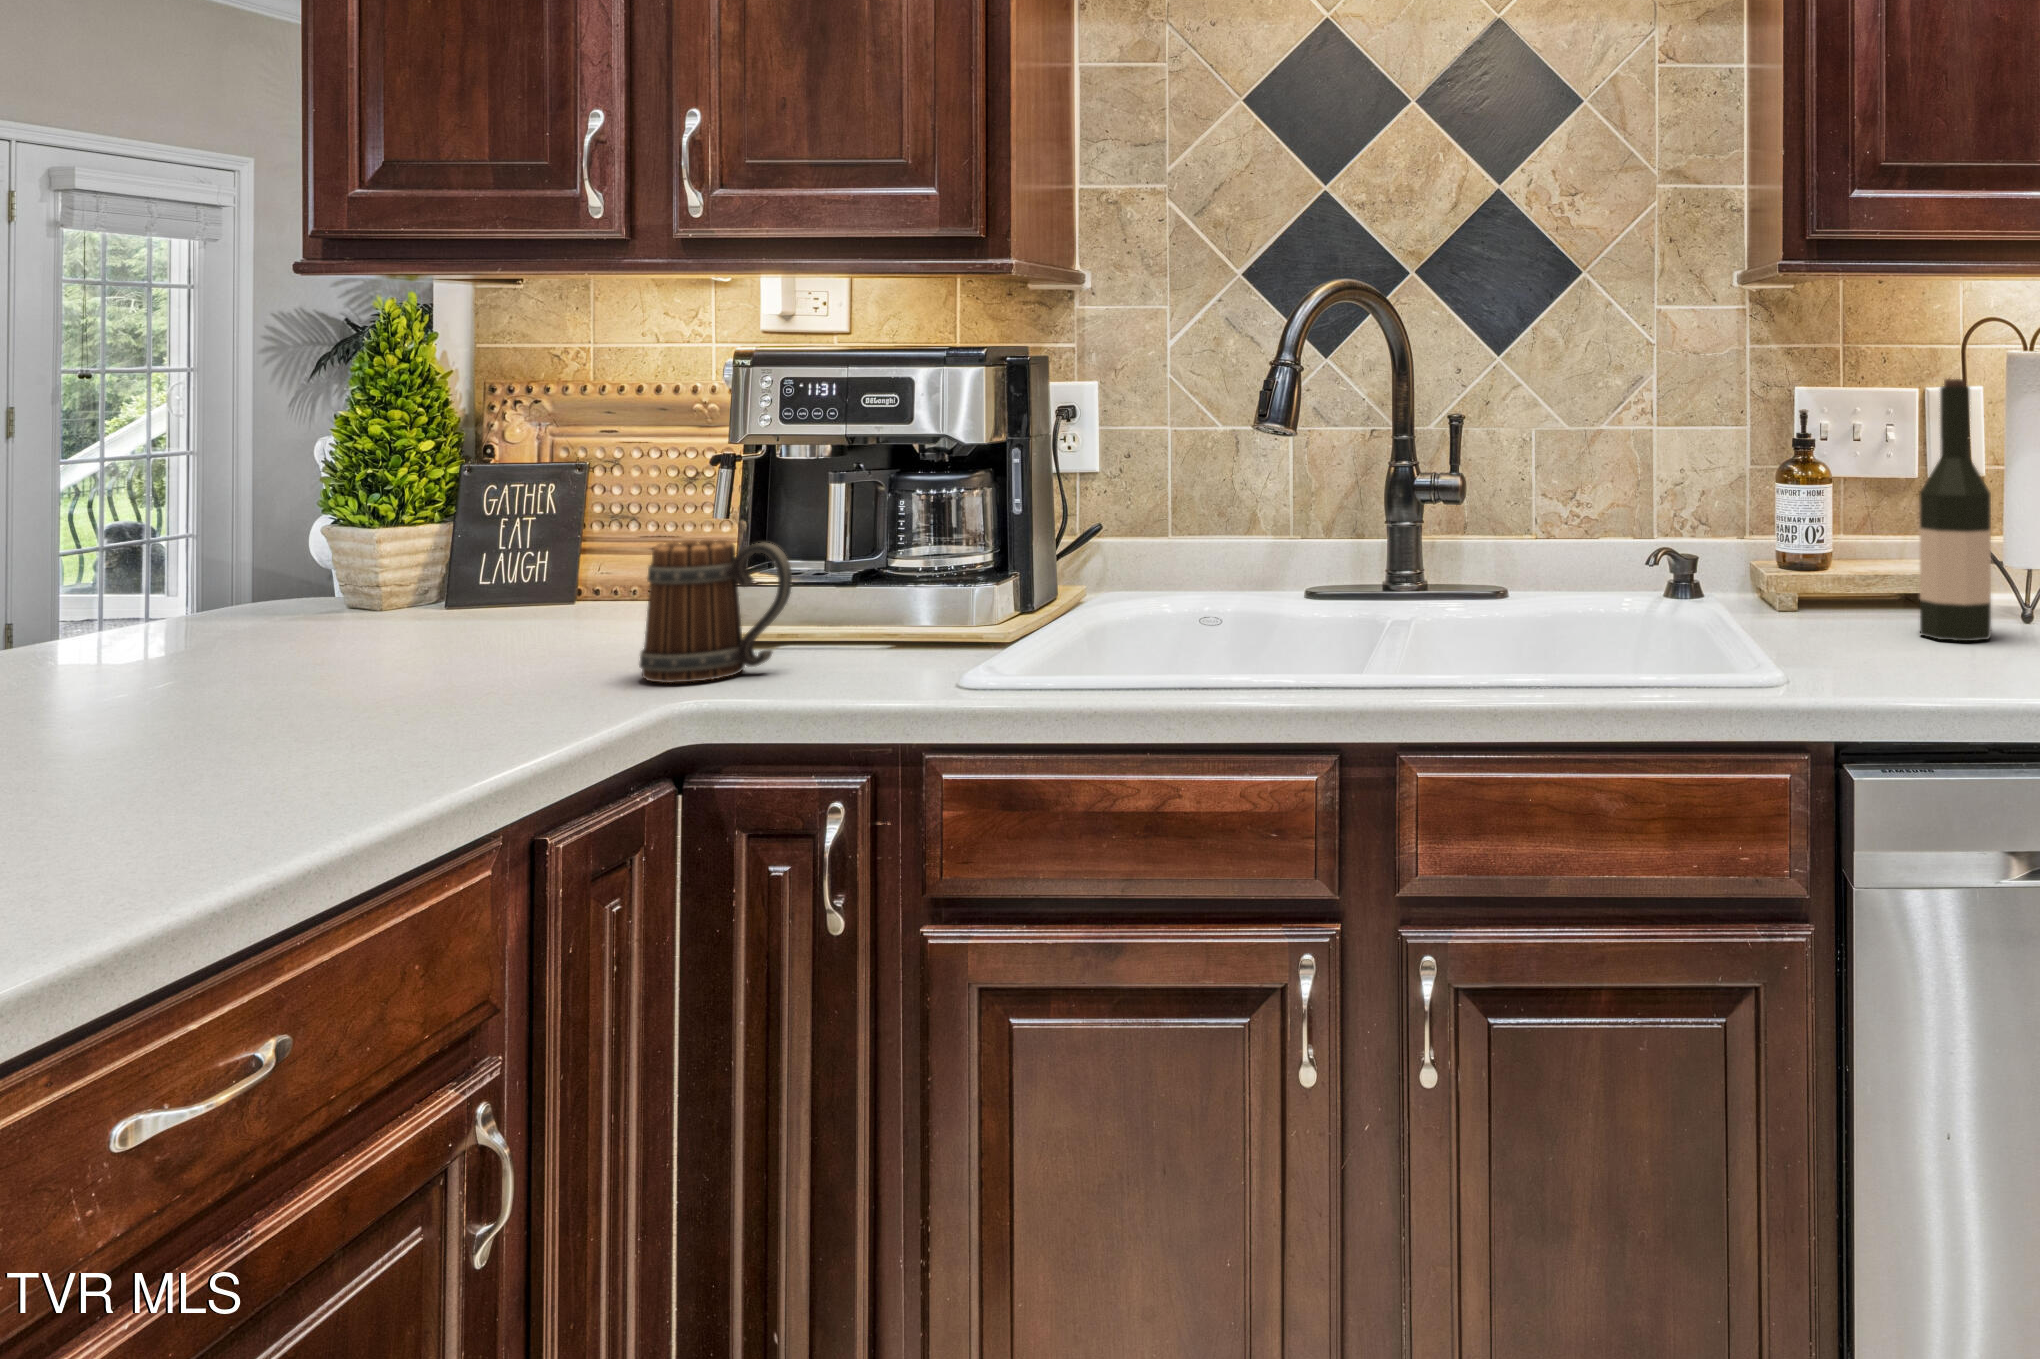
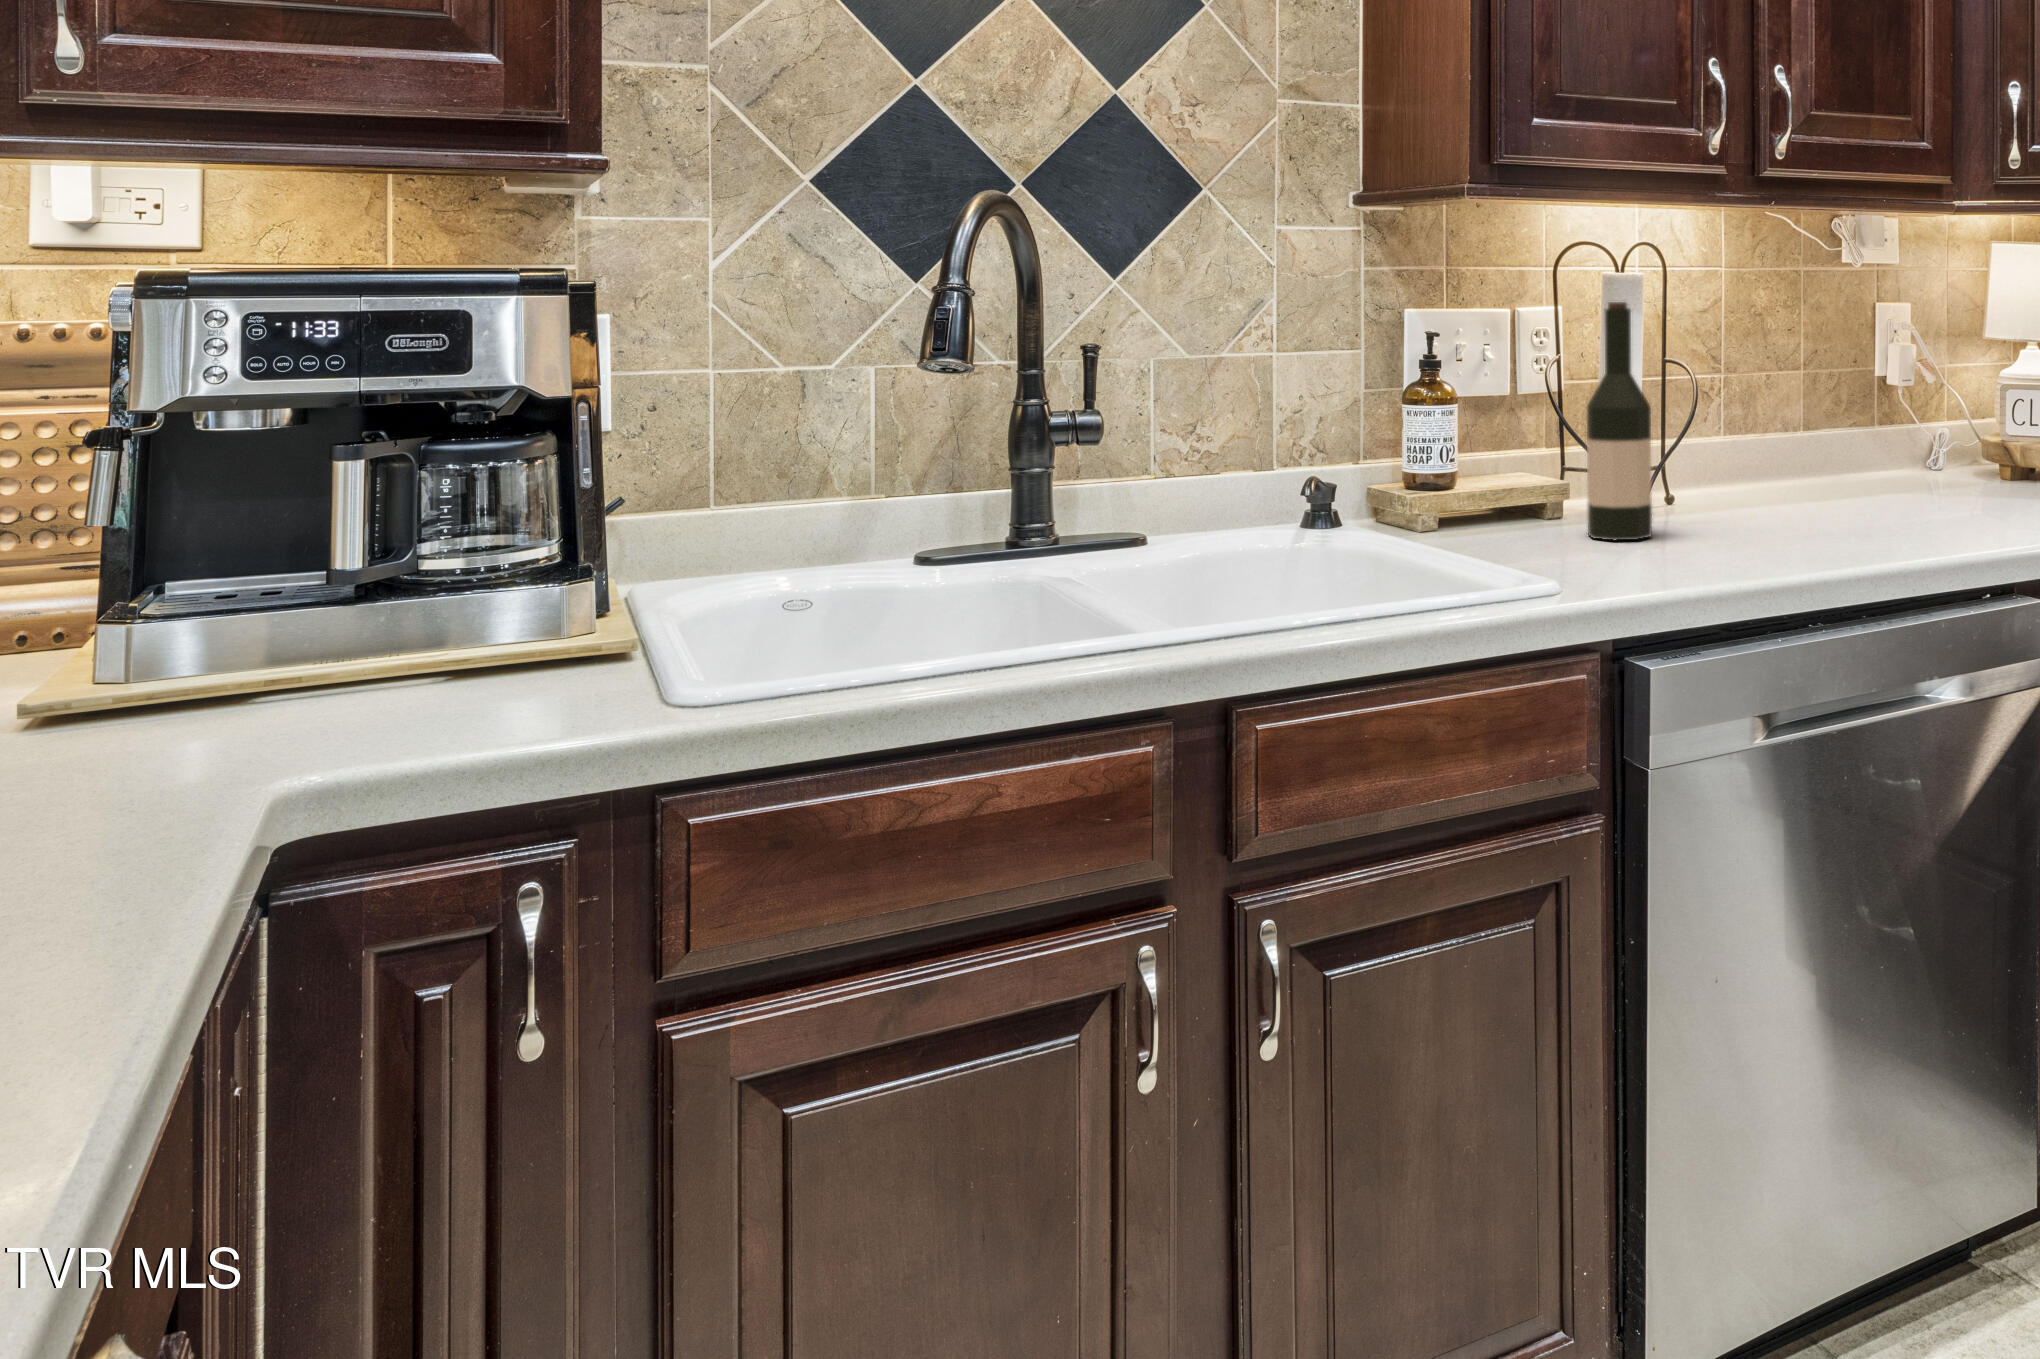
mug: present [639,540,792,683] -> none [165,544,406,756]

